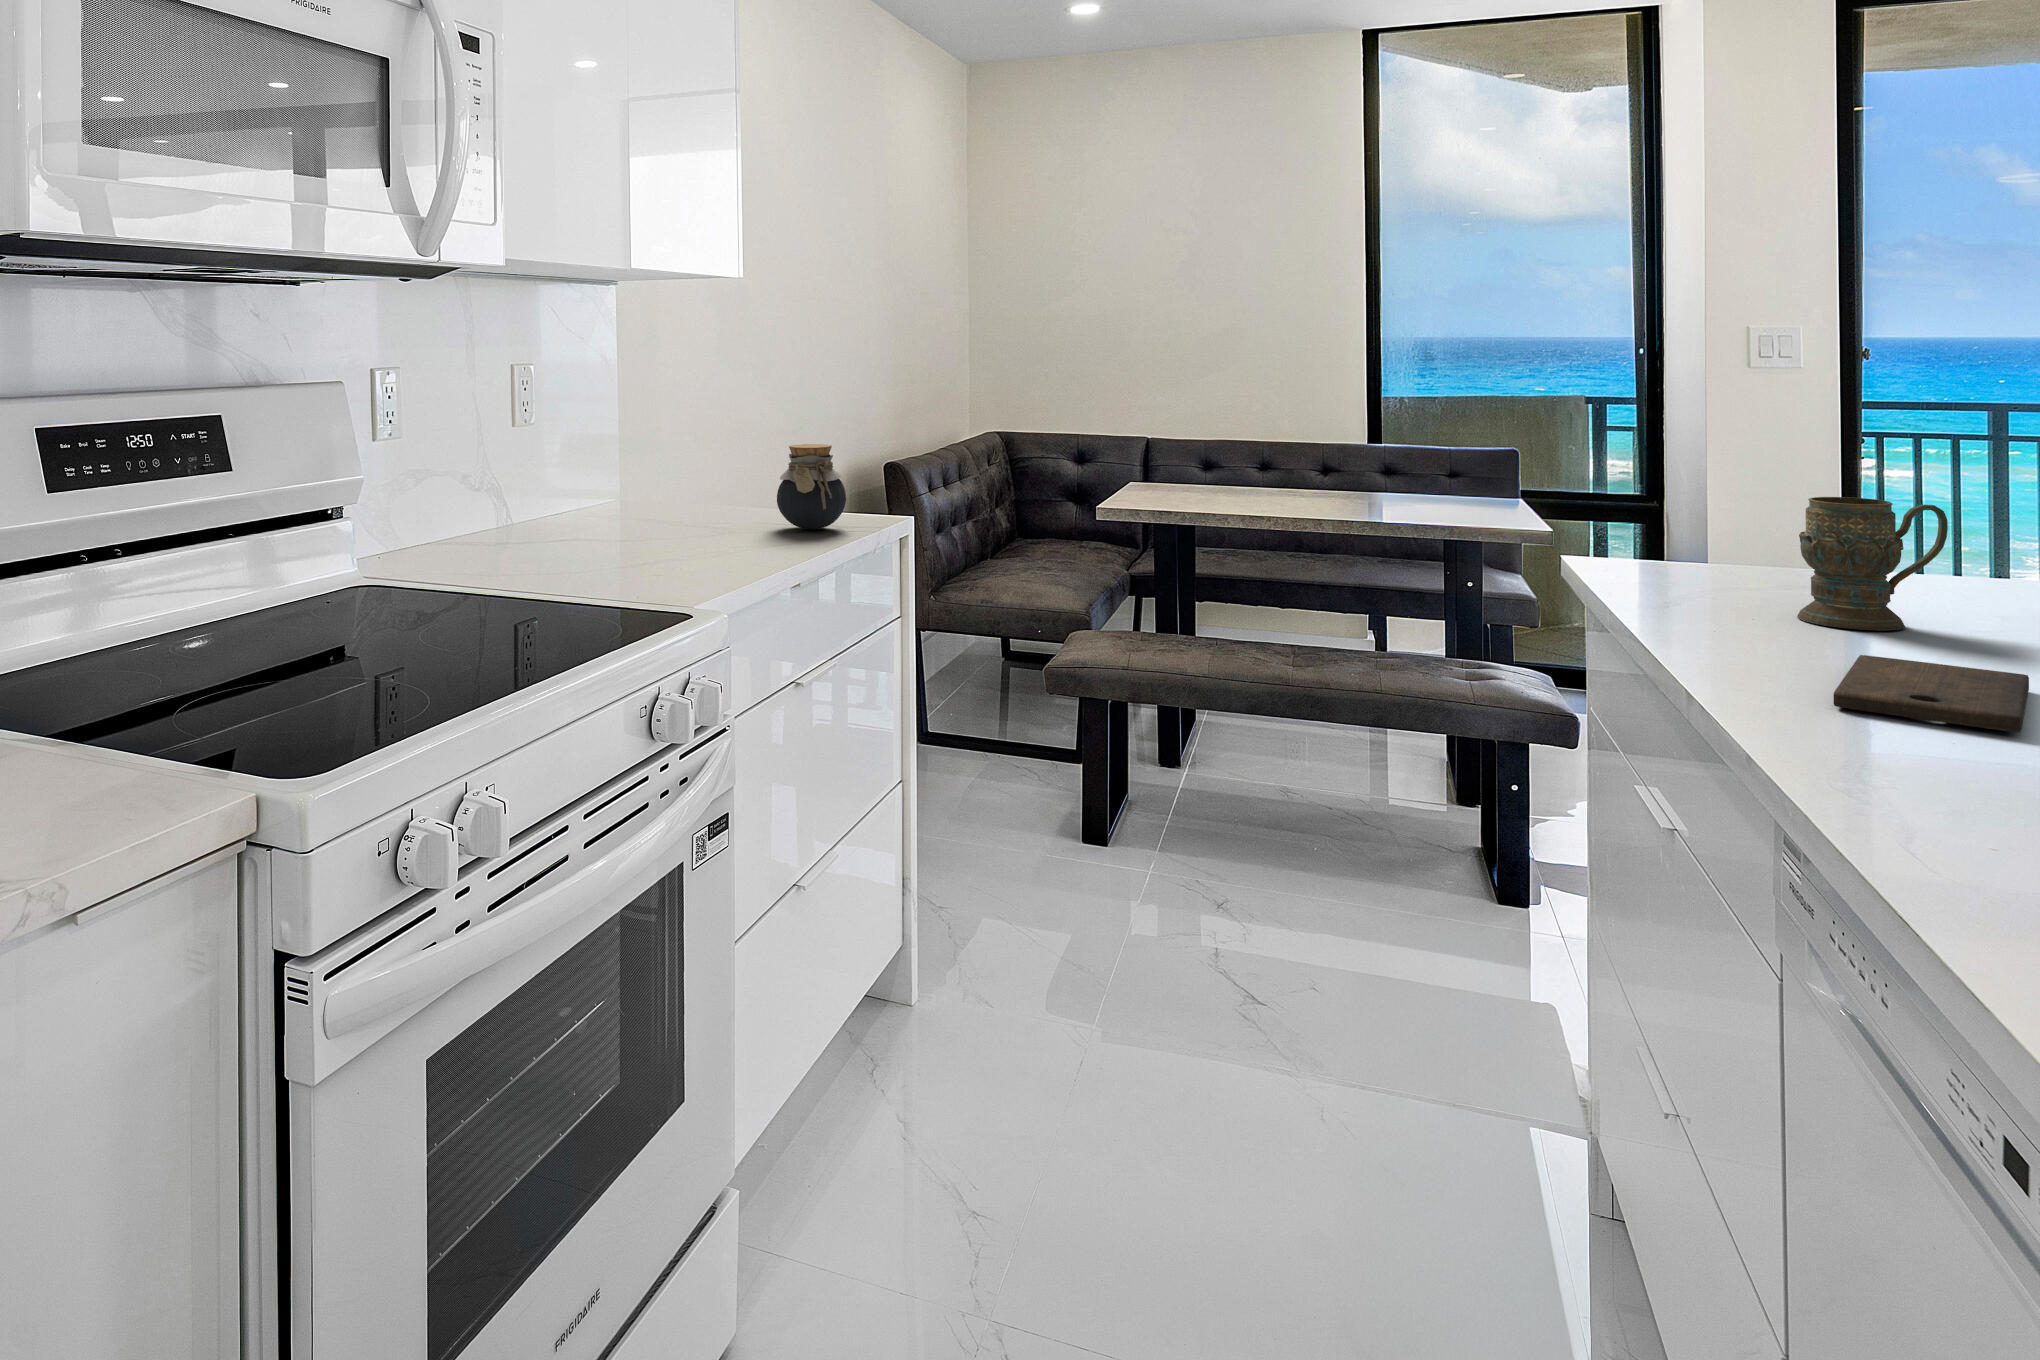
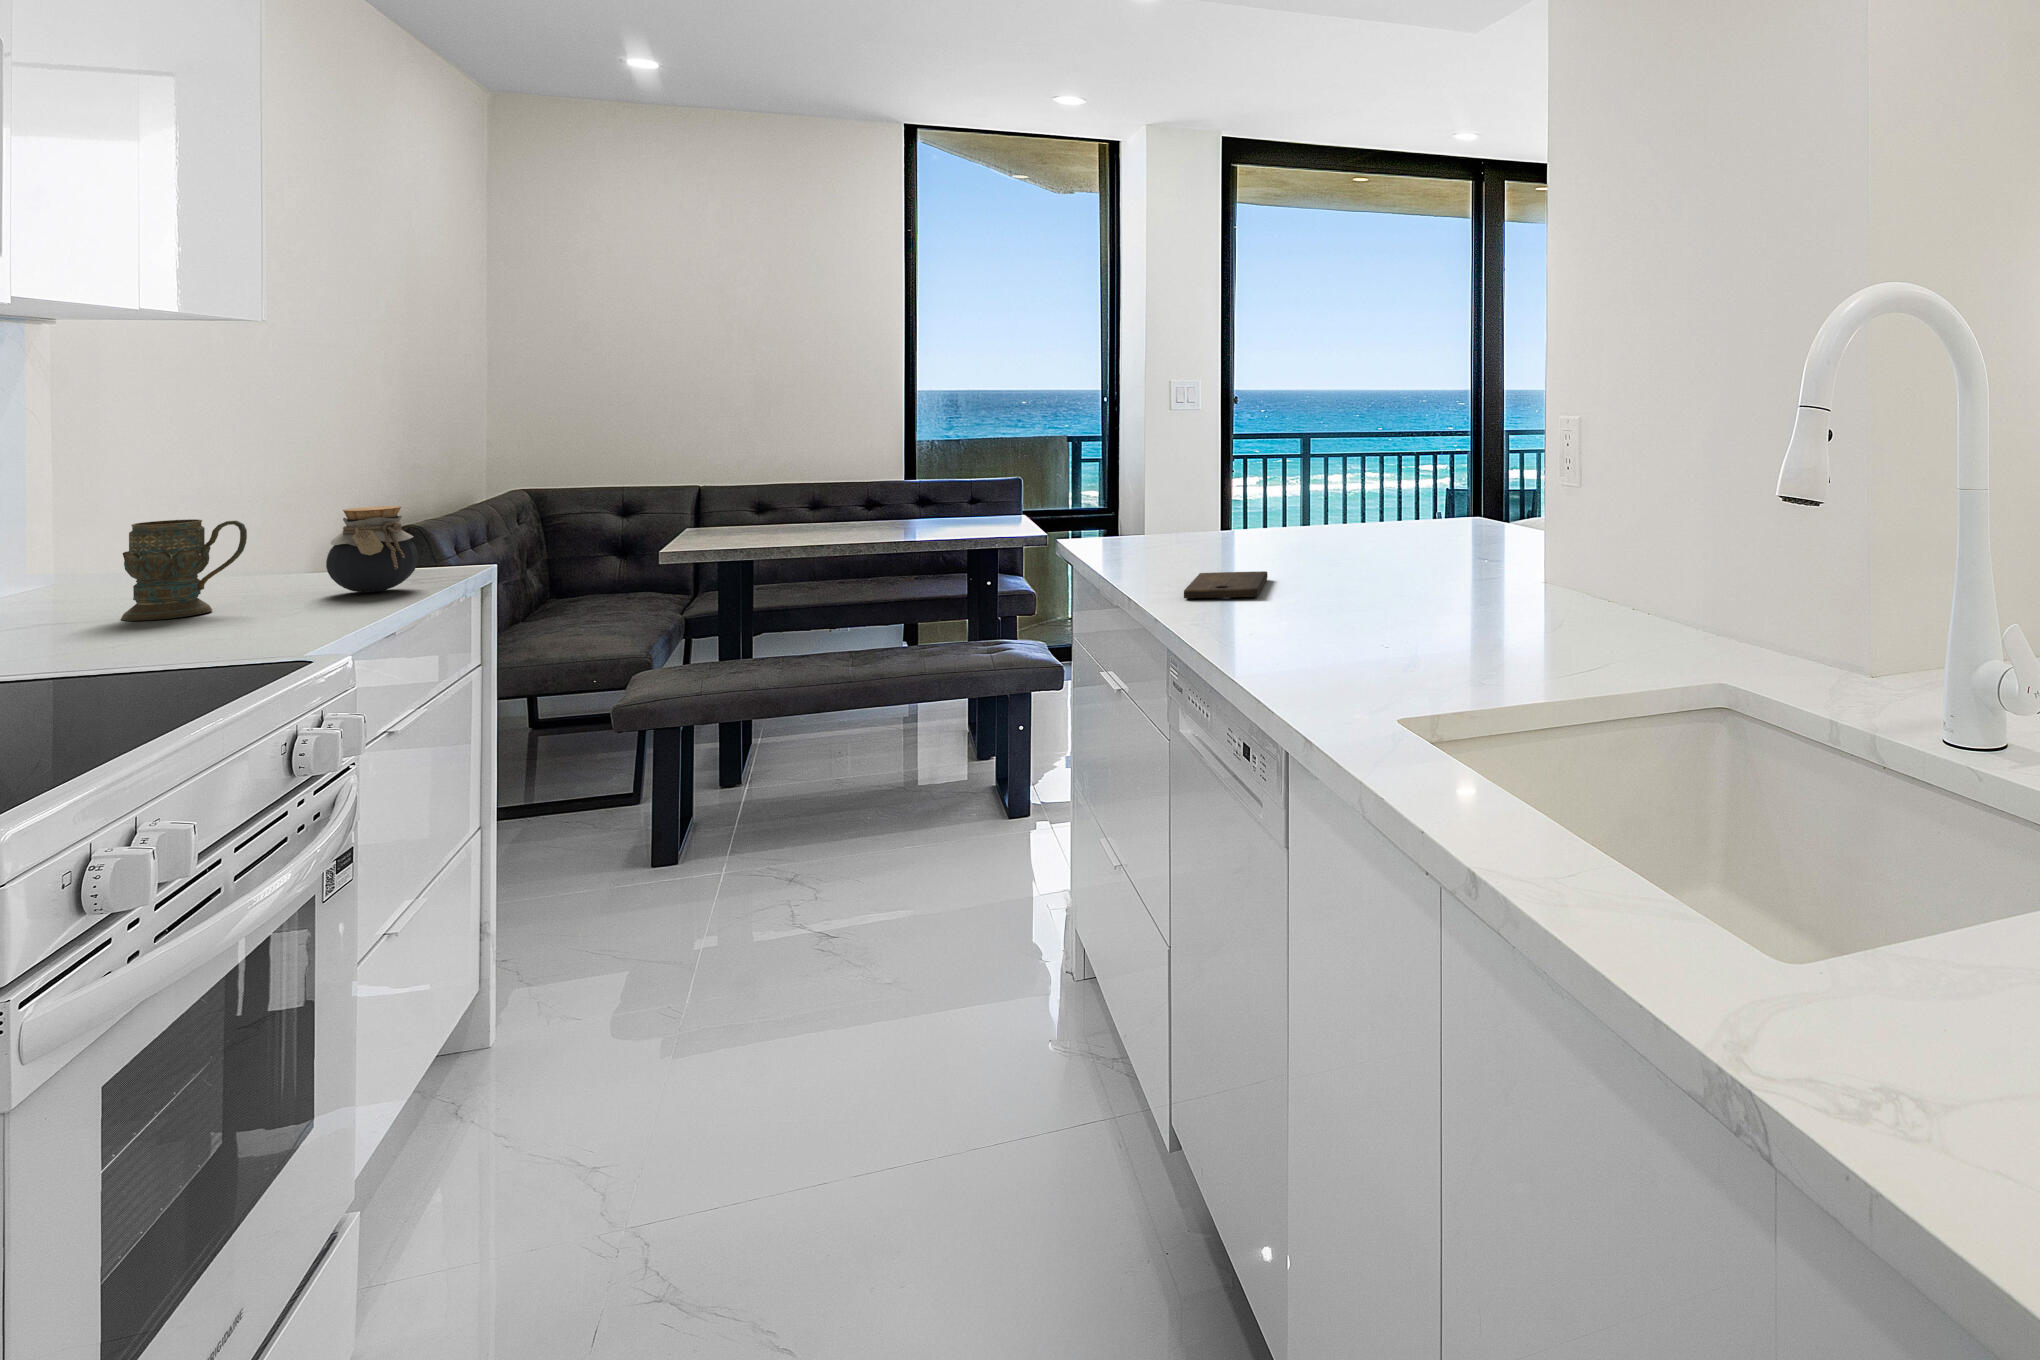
mug: present [1797,497,1948,630] -> present [121,519,247,621]

